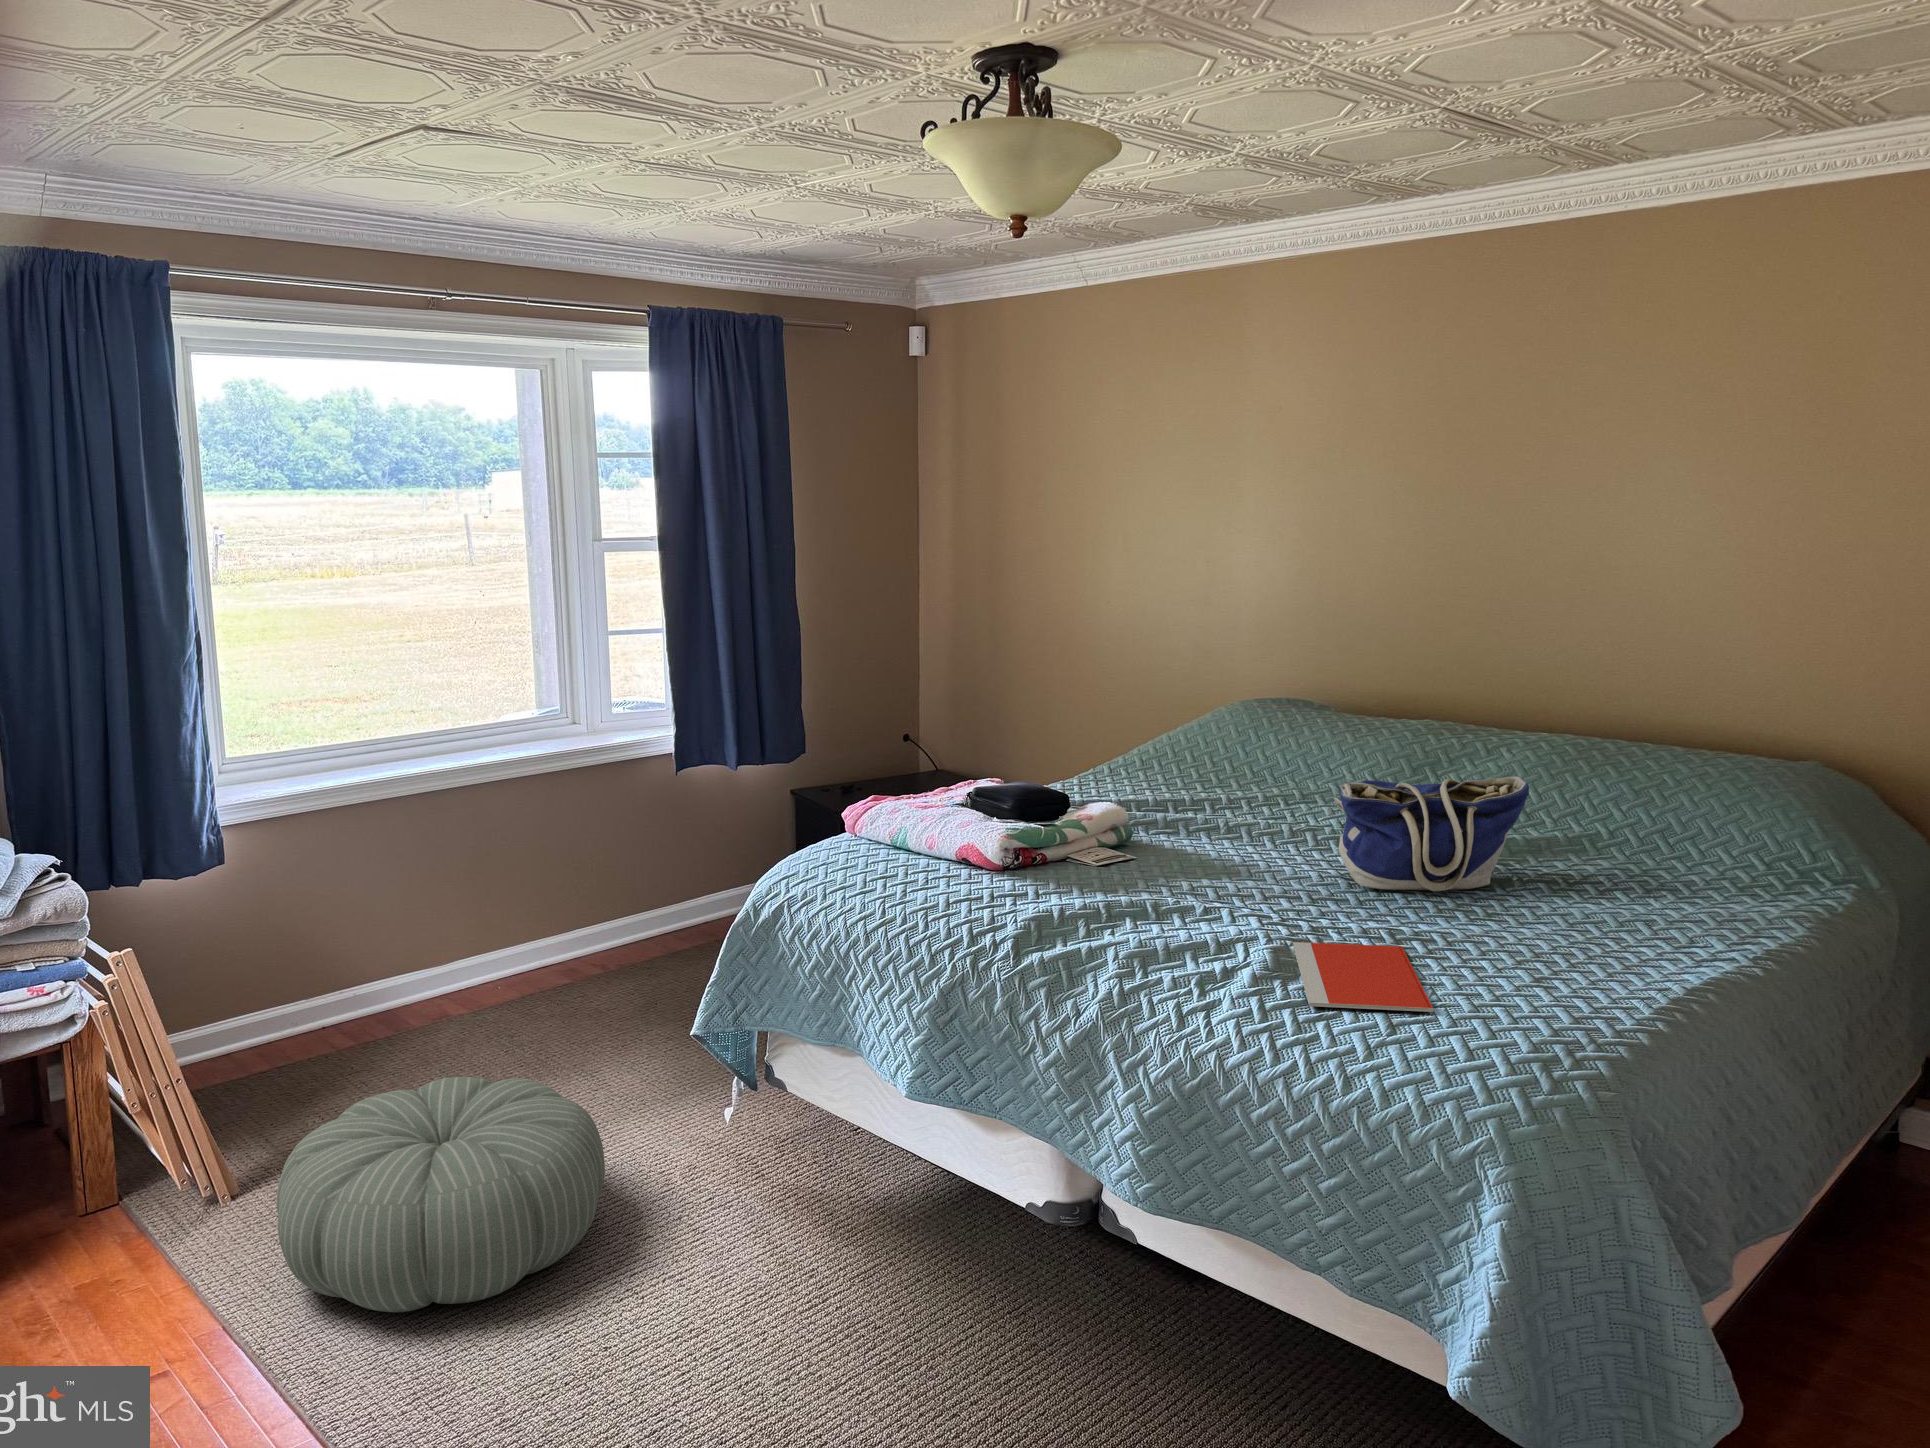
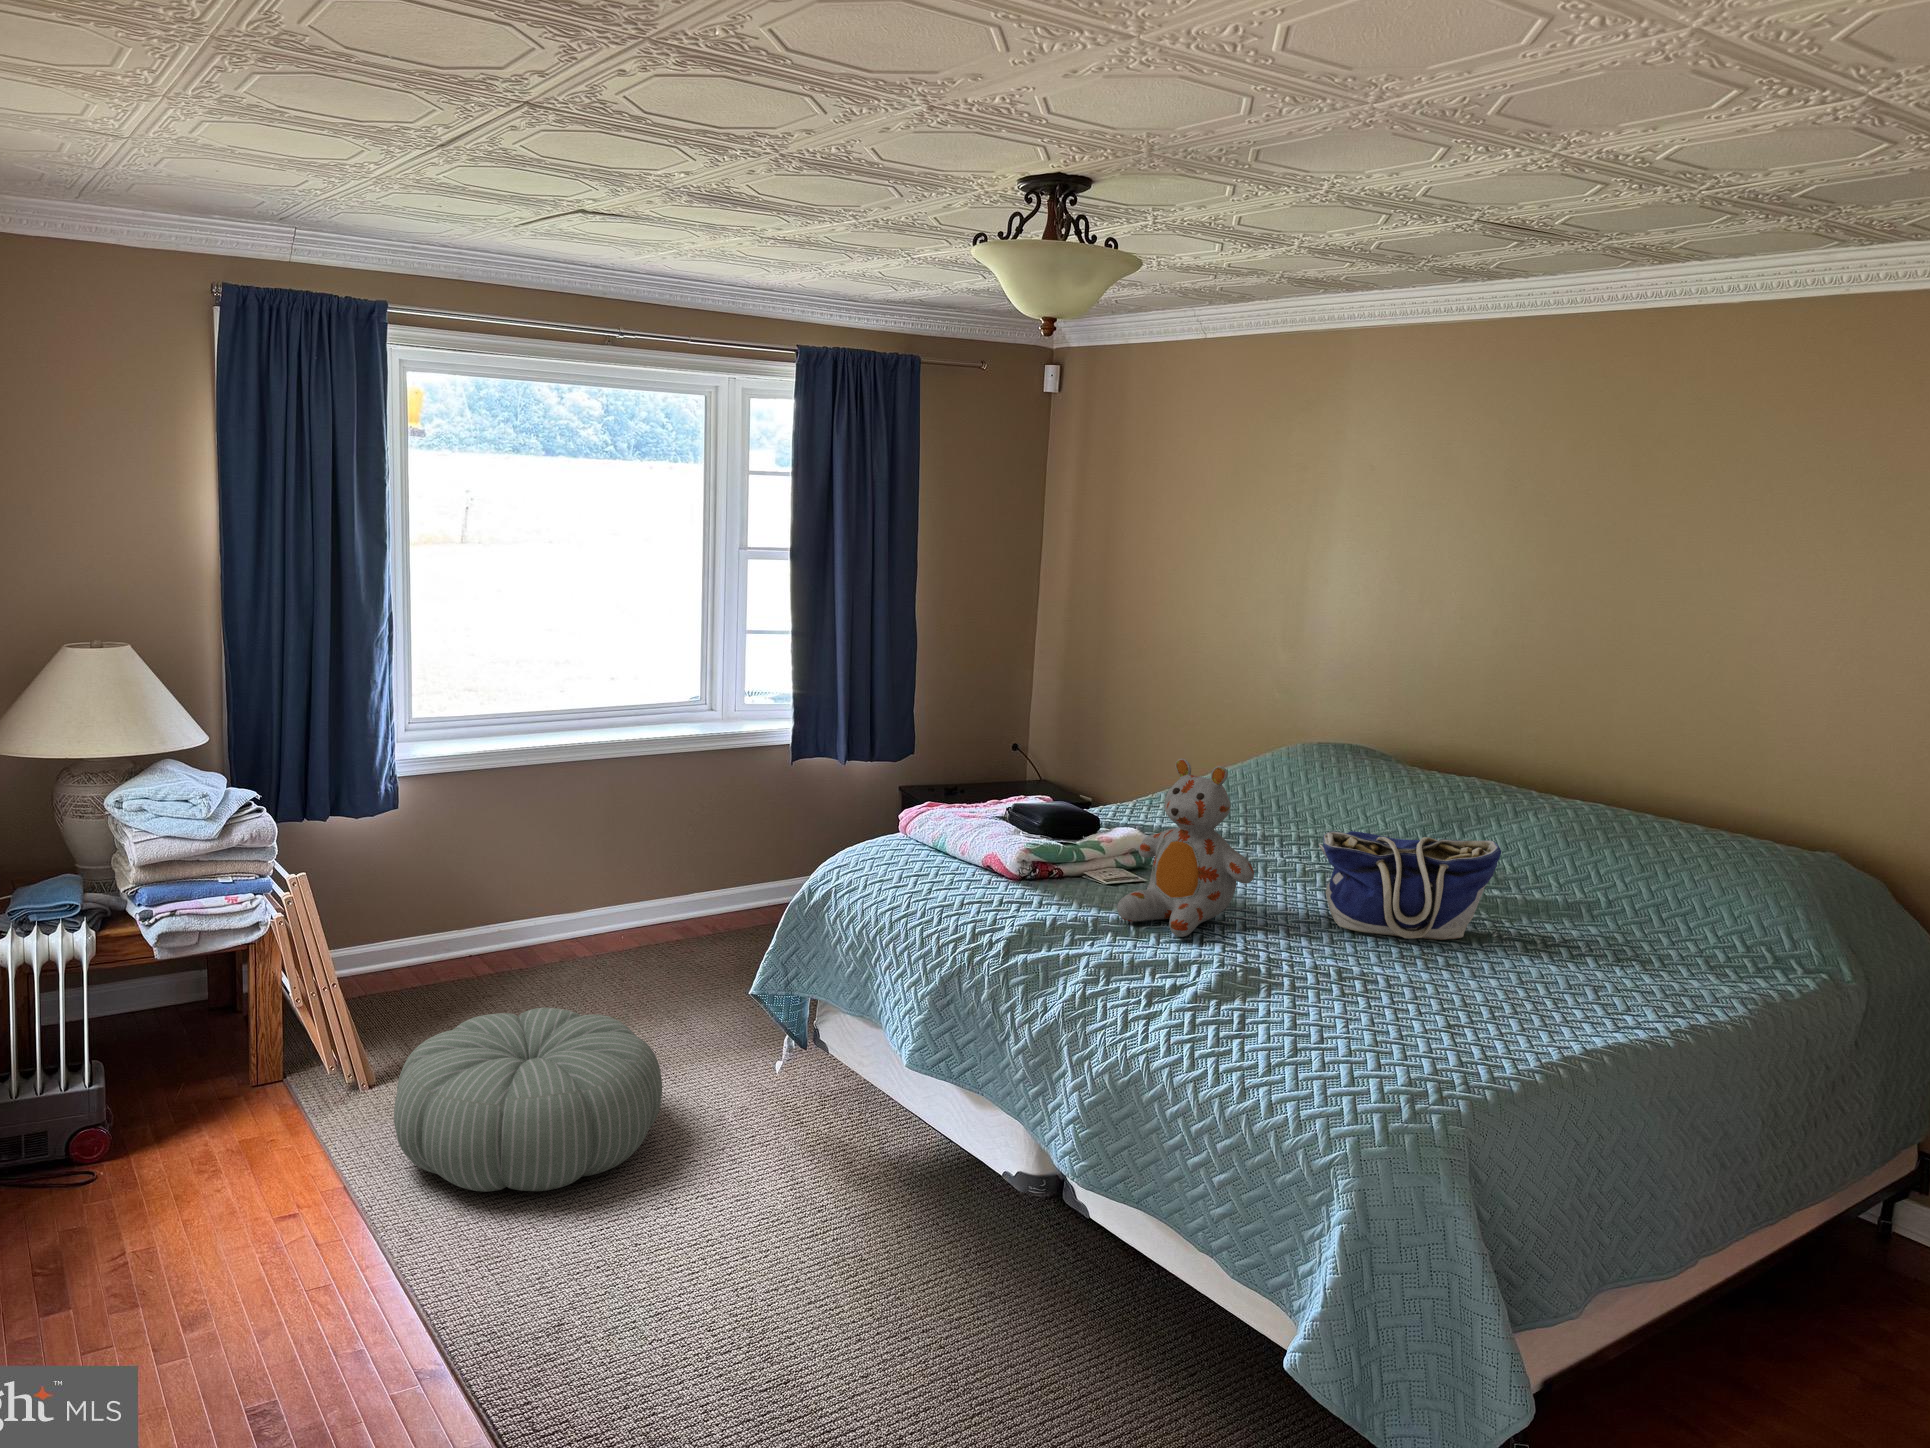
stuffed bear: none [1123,716,1271,914] -> present [1117,759,1254,937]
notebook: present [1293,942,1433,1012] -> none [1234,970,1348,1042]

